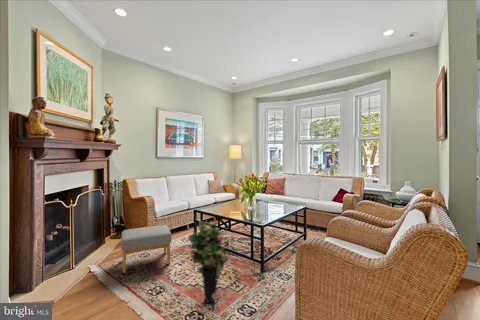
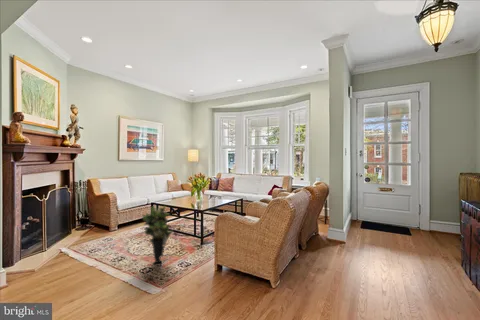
footstool: present [121,225,171,273] -> none [88,215,131,252]

